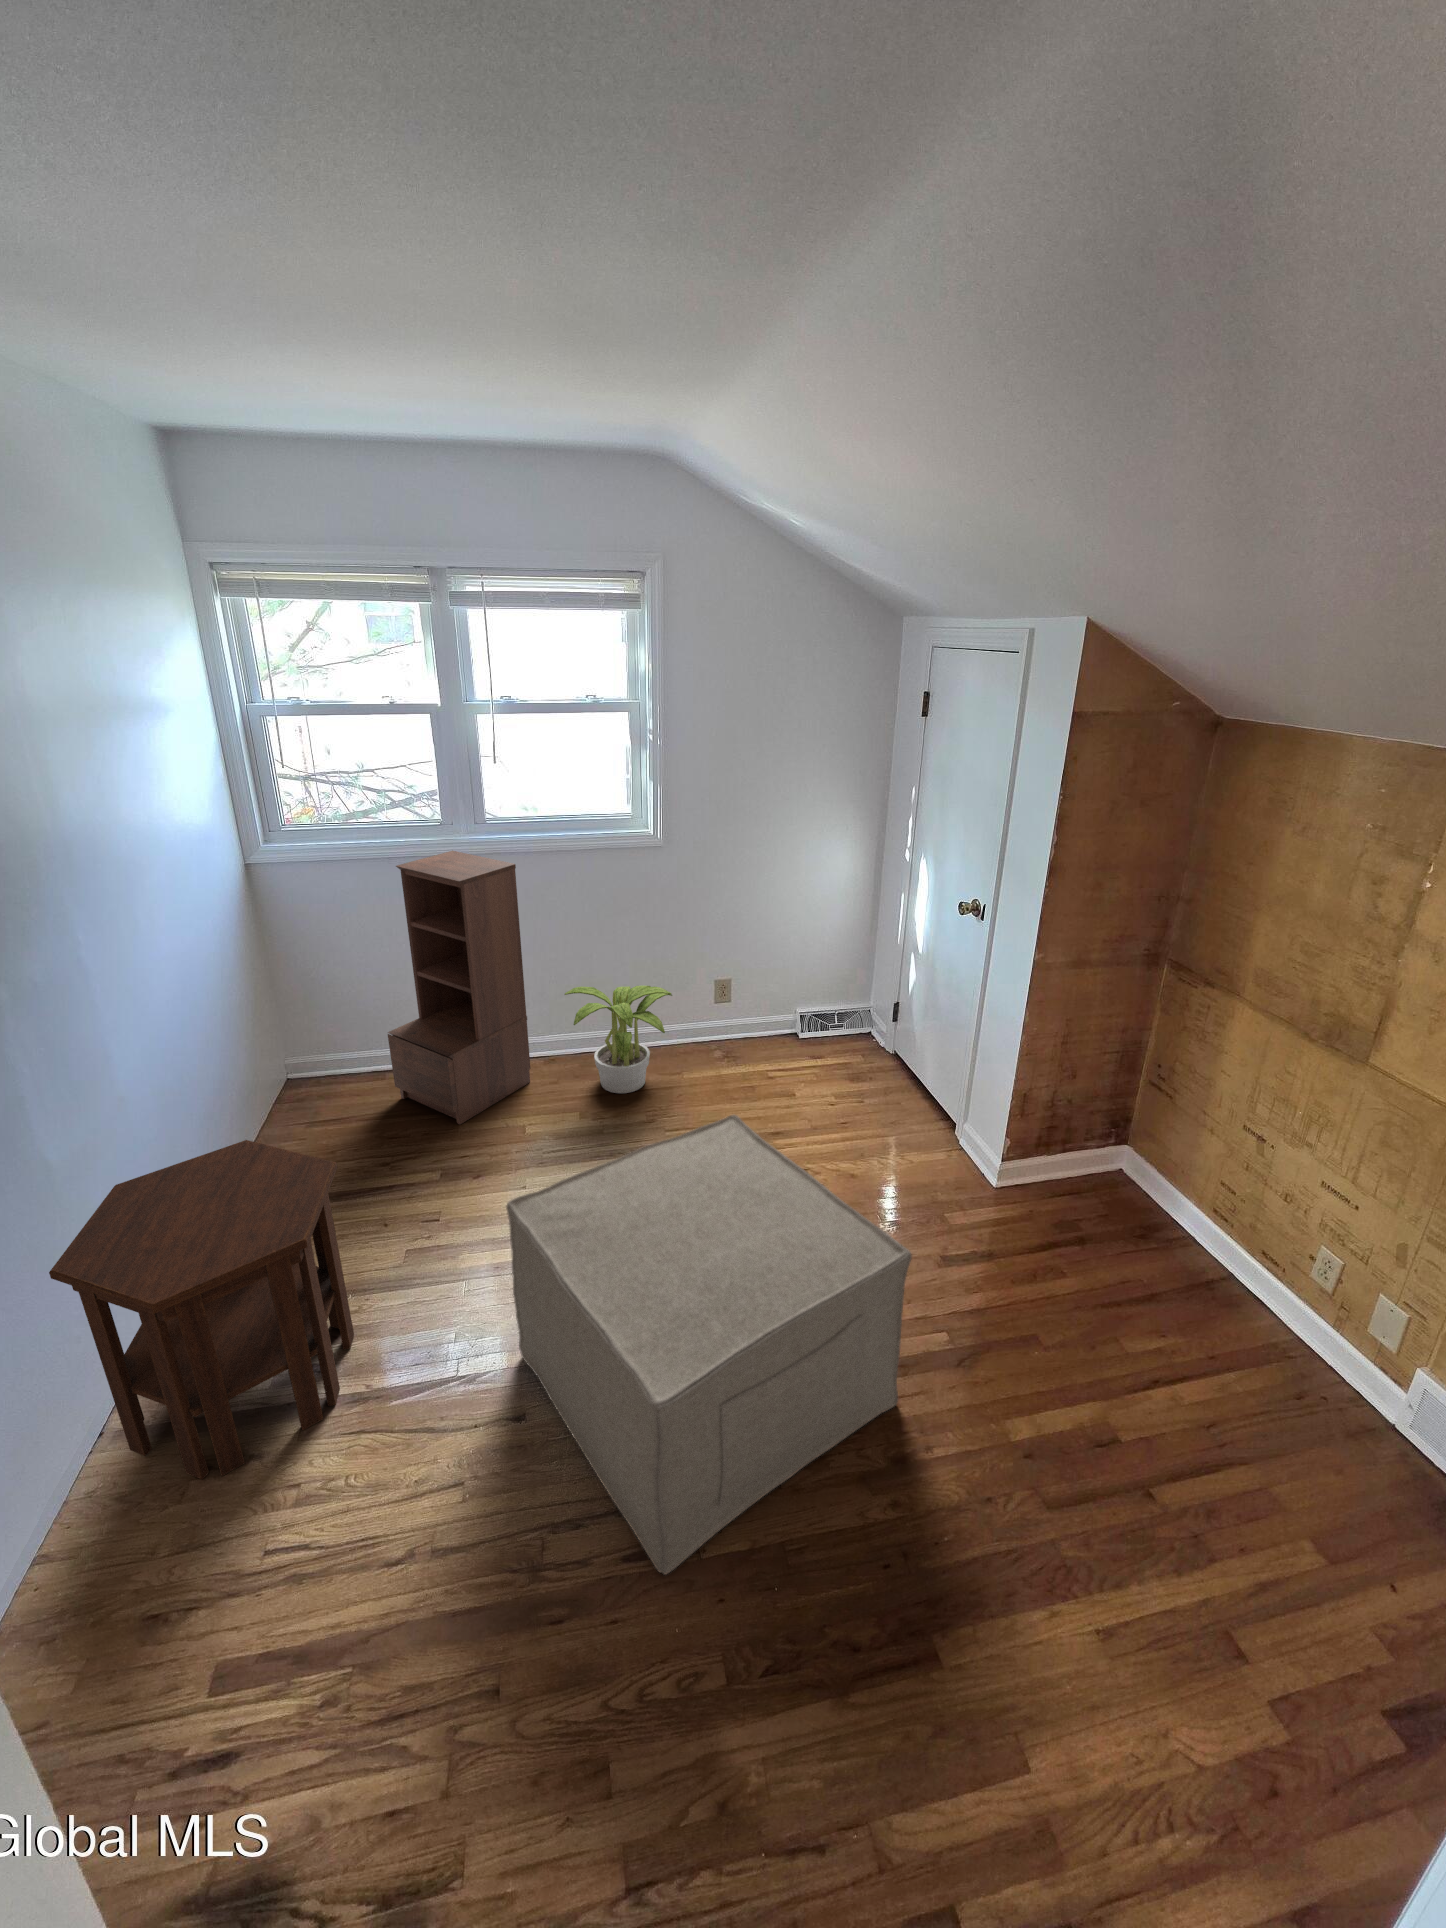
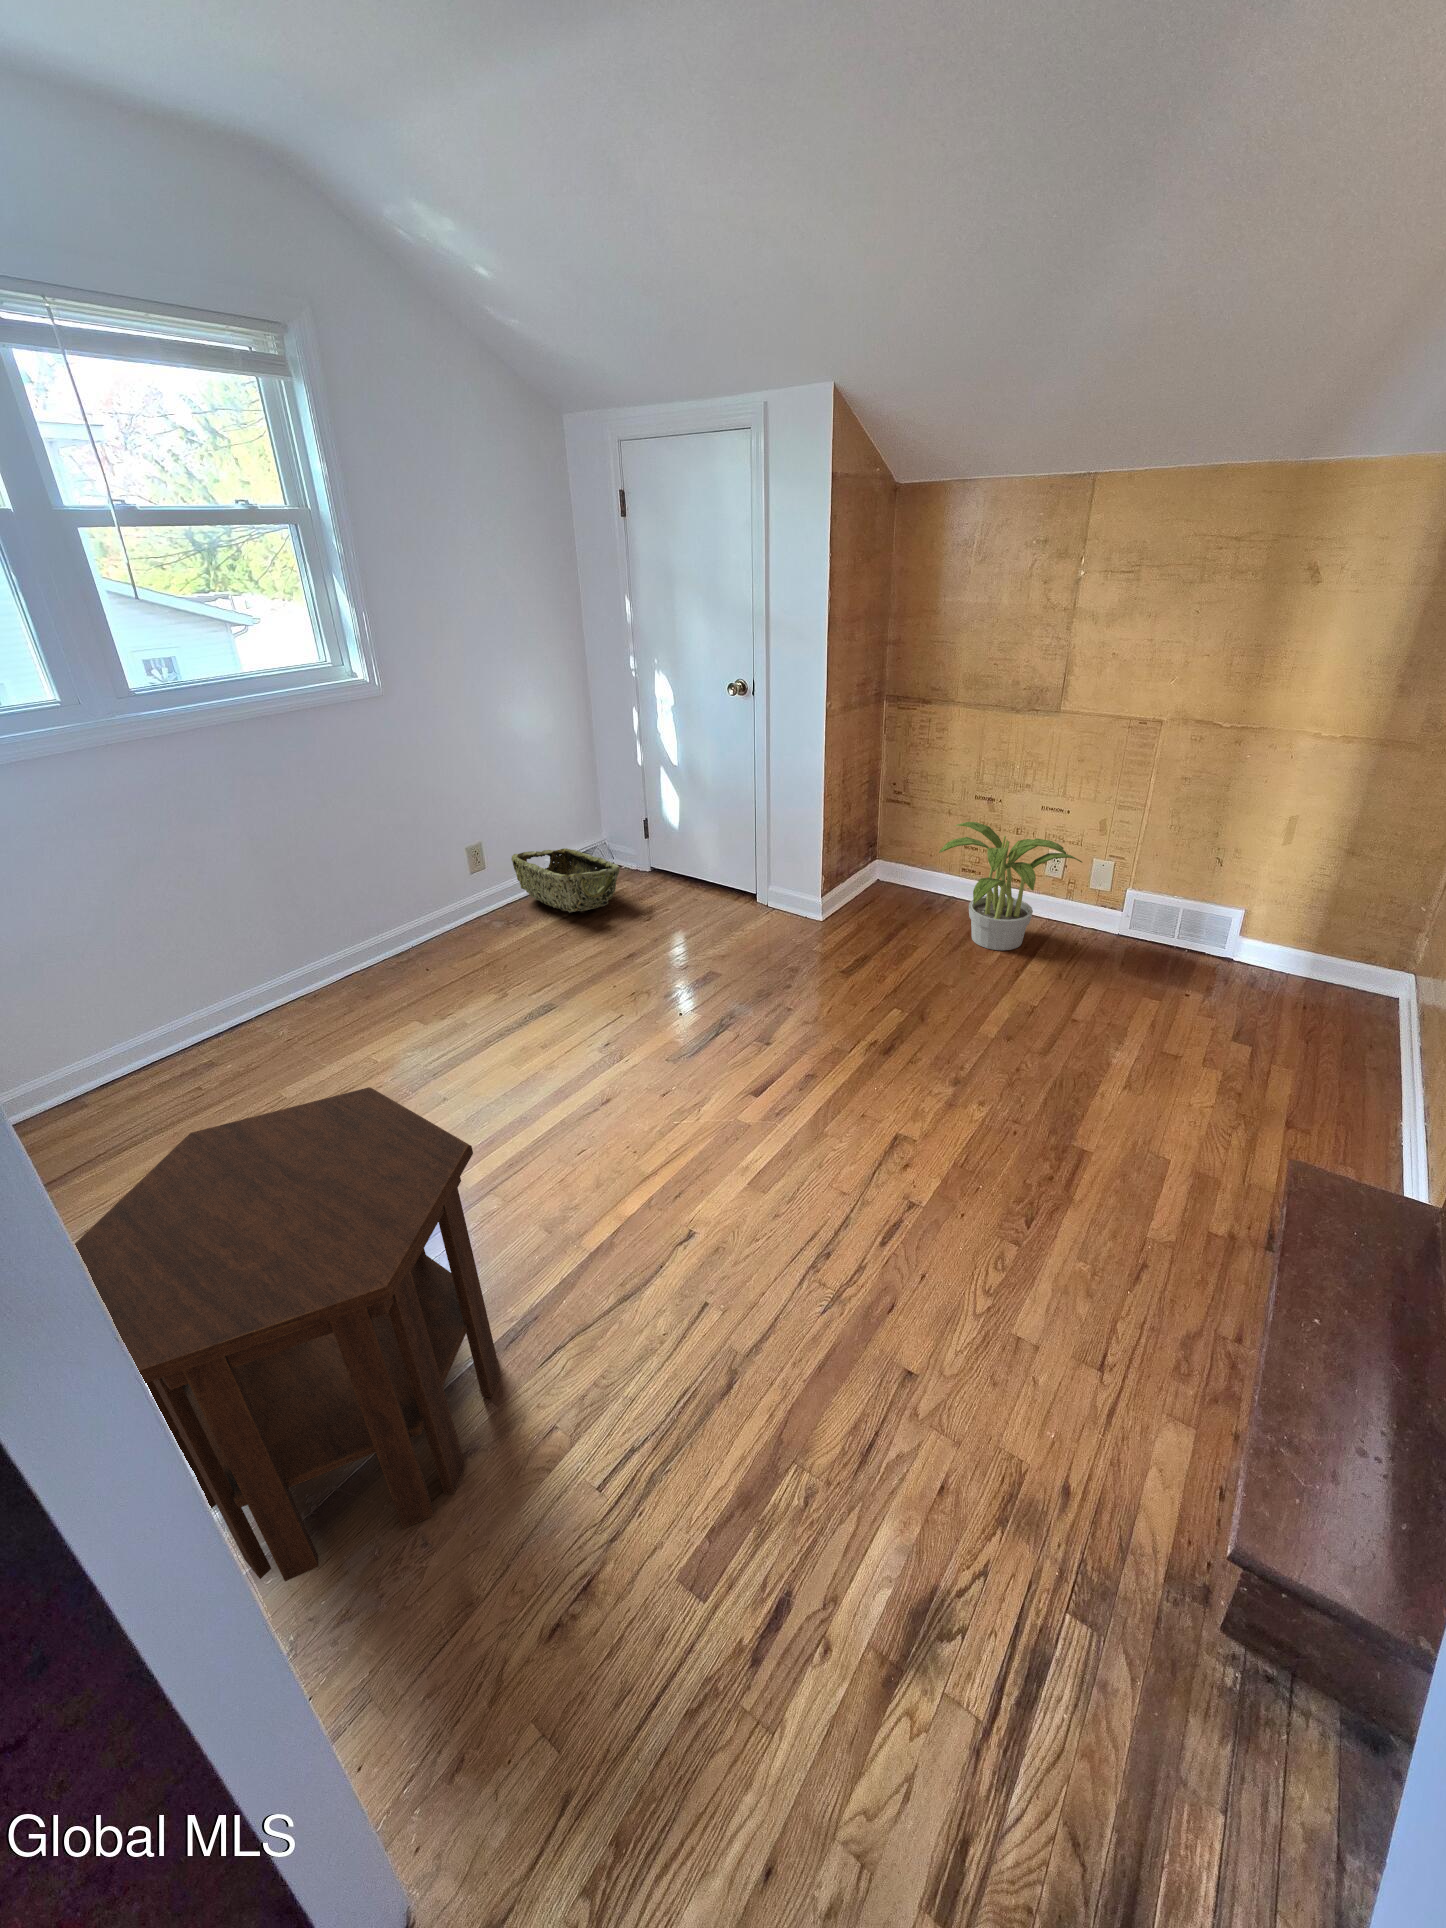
bookshelf: present [388,851,530,1124] -> none [27,734,311,1111]
potted plant: present [565,985,672,1093] -> present [939,822,1082,950]
woven basket: none [759,998,835,1075] -> present [512,848,620,912]
ottoman: present [506,1115,912,1574] -> none [604,900,939,1232]

